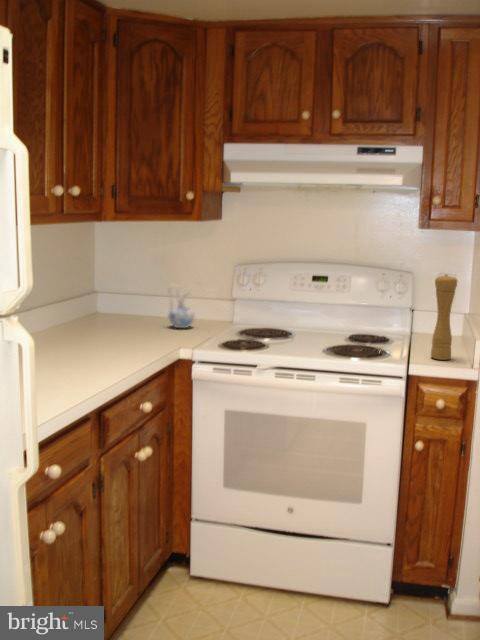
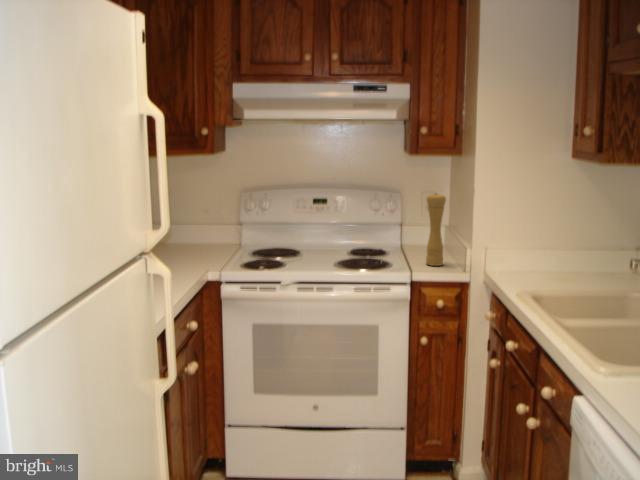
ceramic pitcher: present [168,291,194,328] -> none [185,214,210,253]

